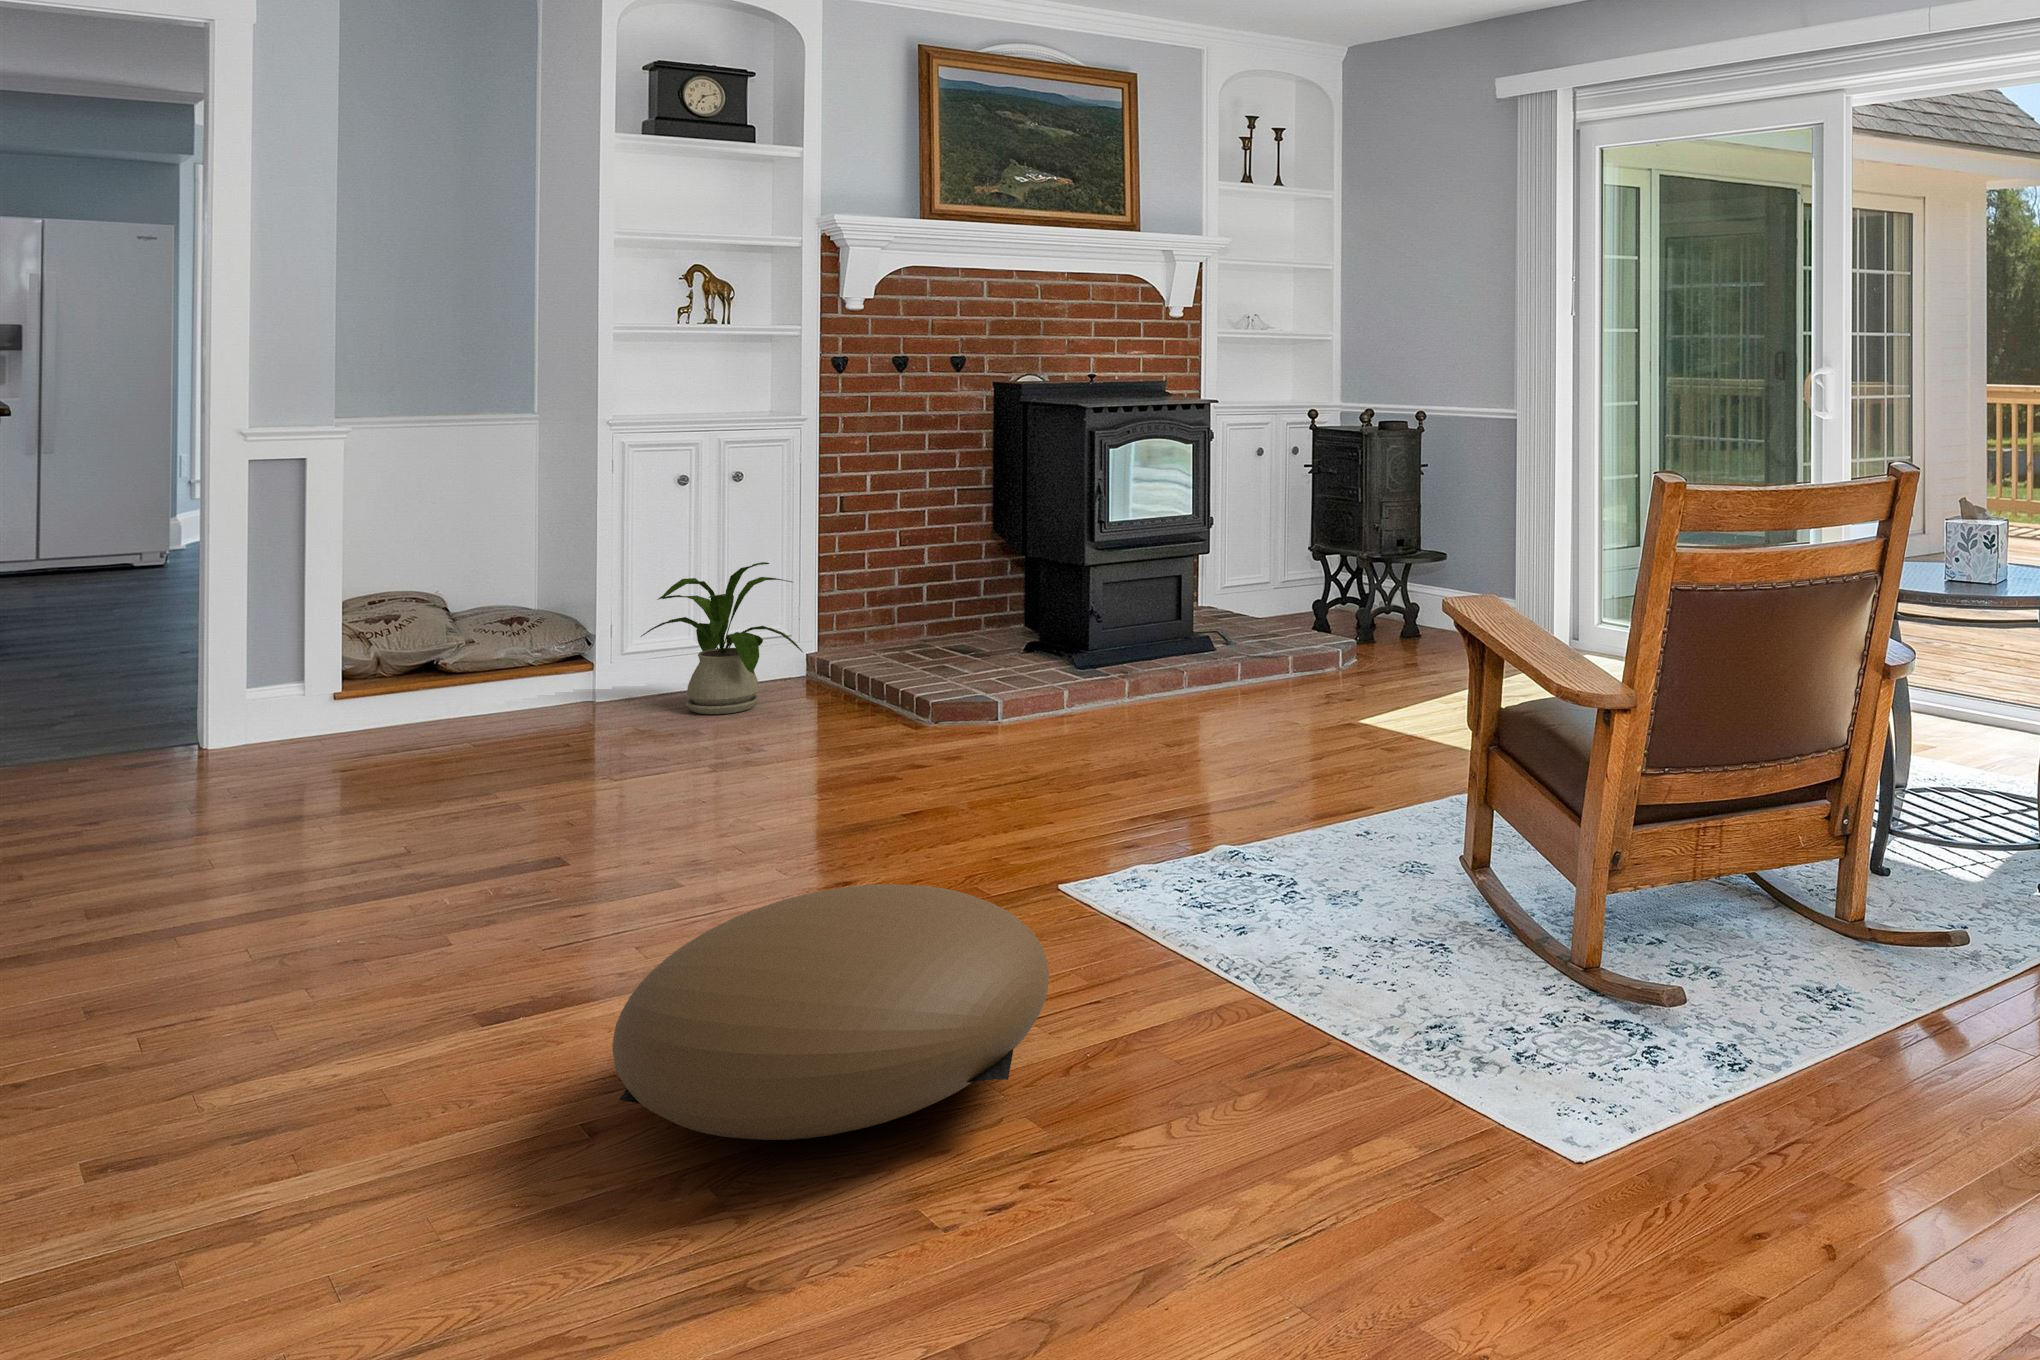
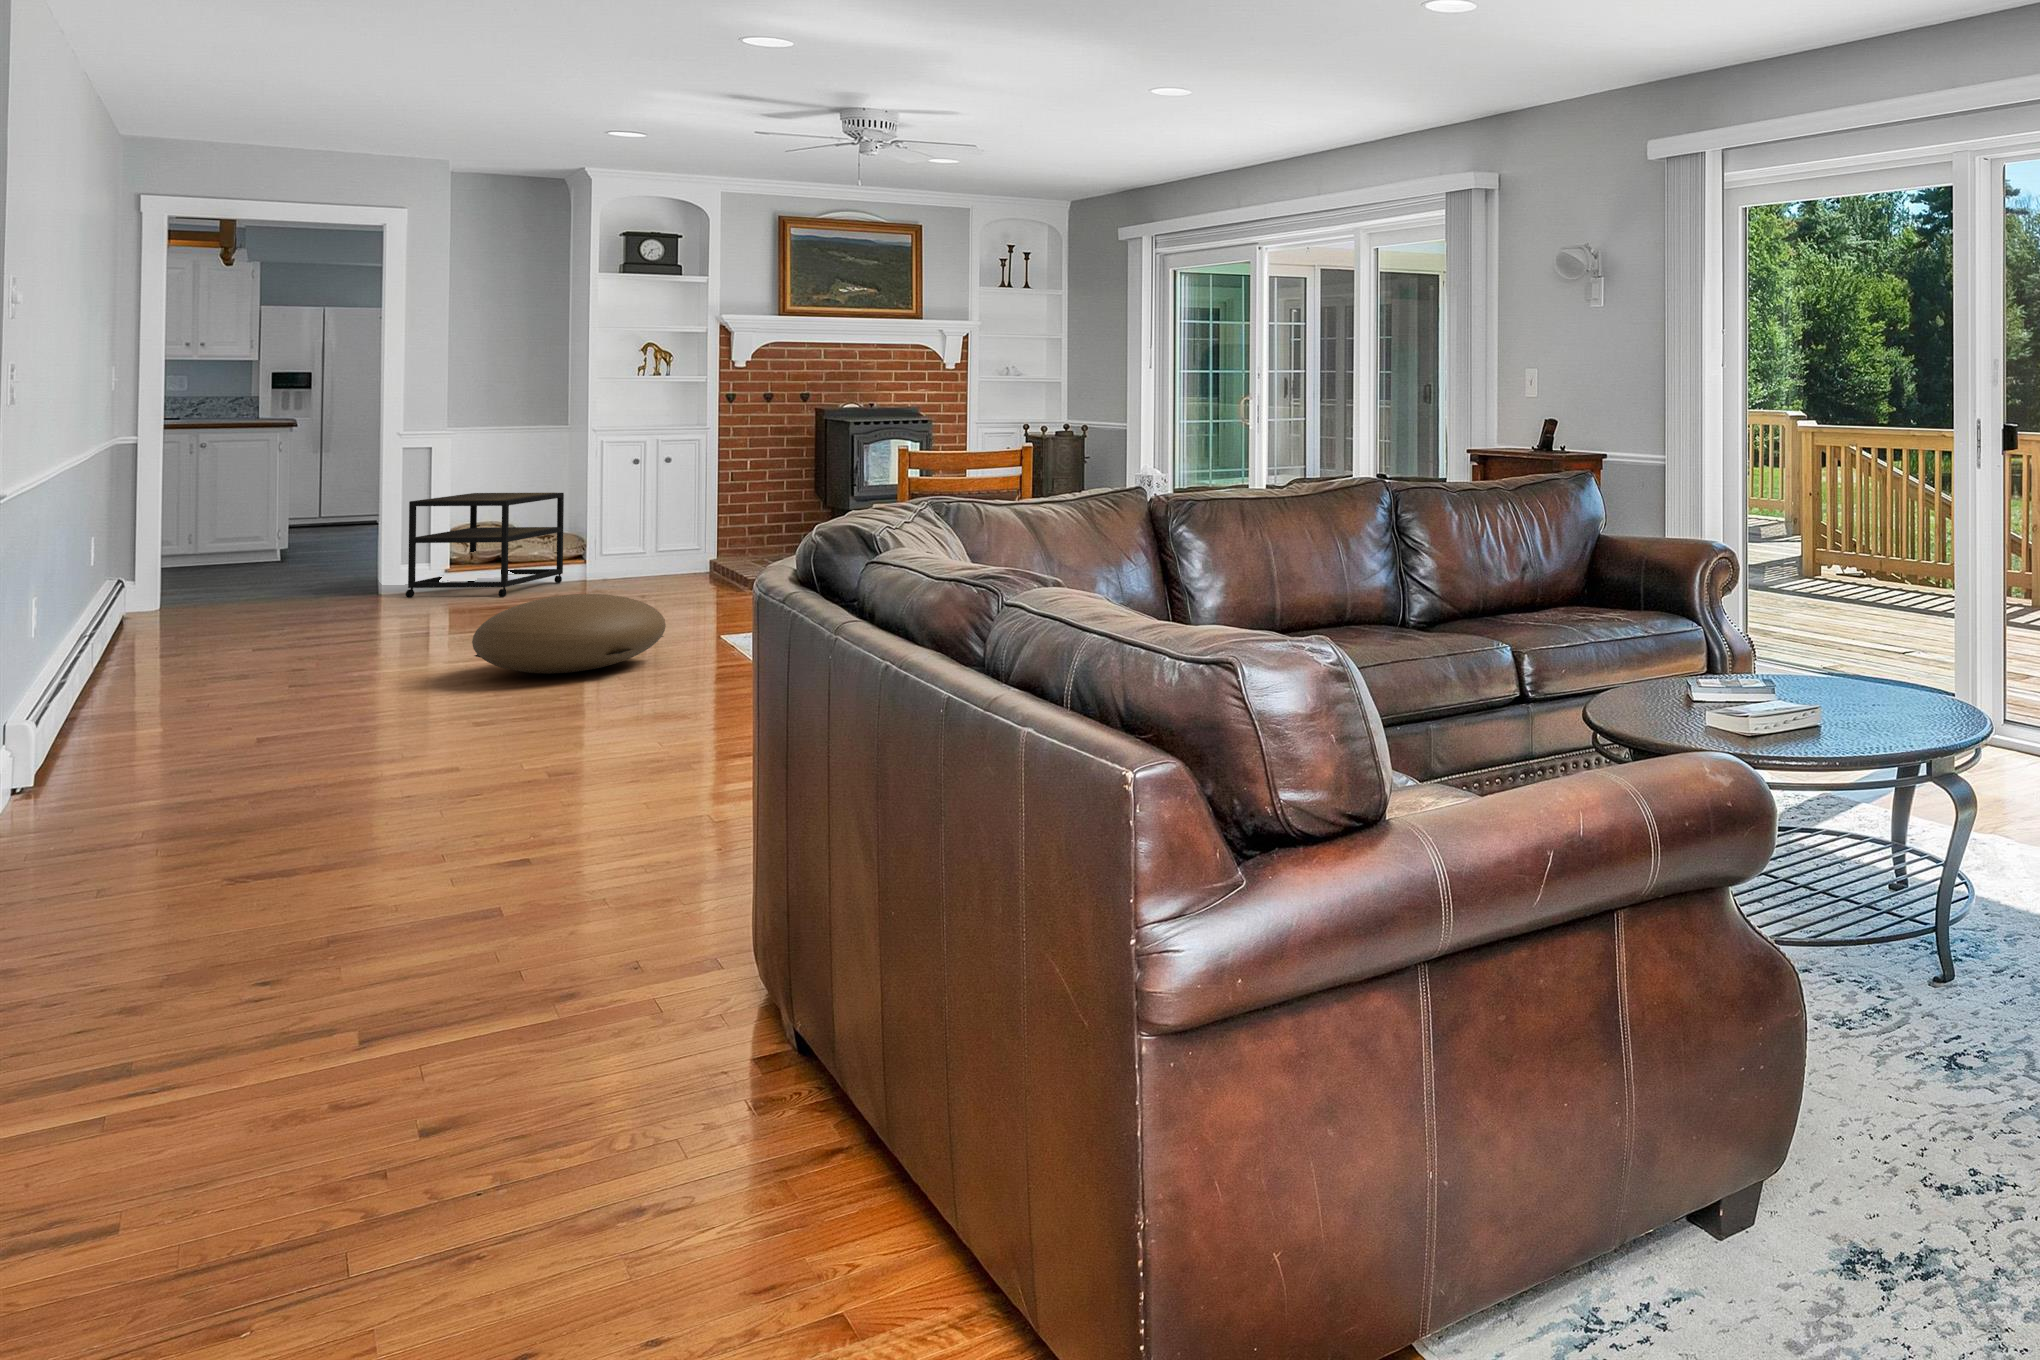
side table: none [265,540,555,760] -> present [406,493,564,598]
house plant: present [641,562,803,714] -> none [609,503,693,585]

